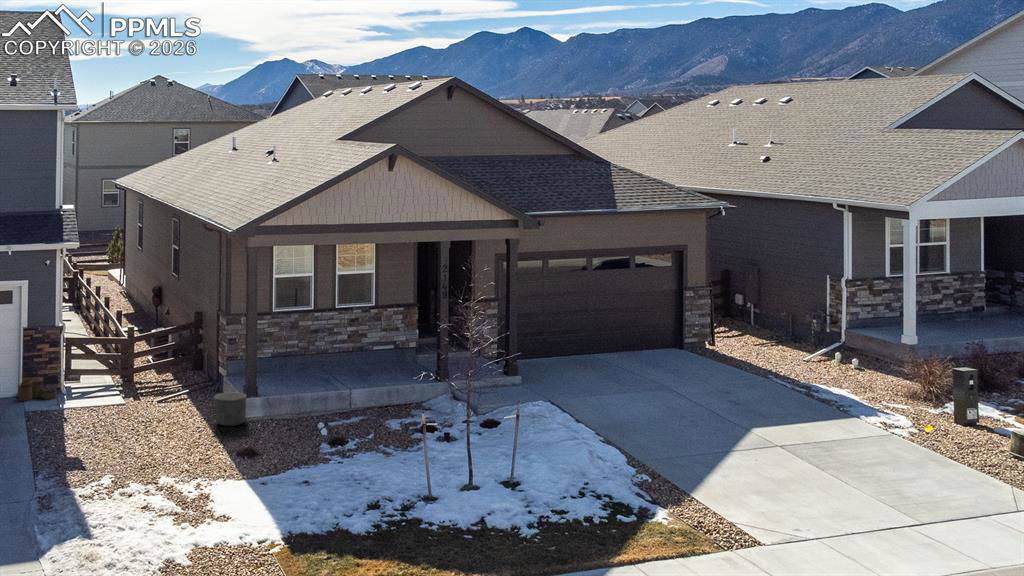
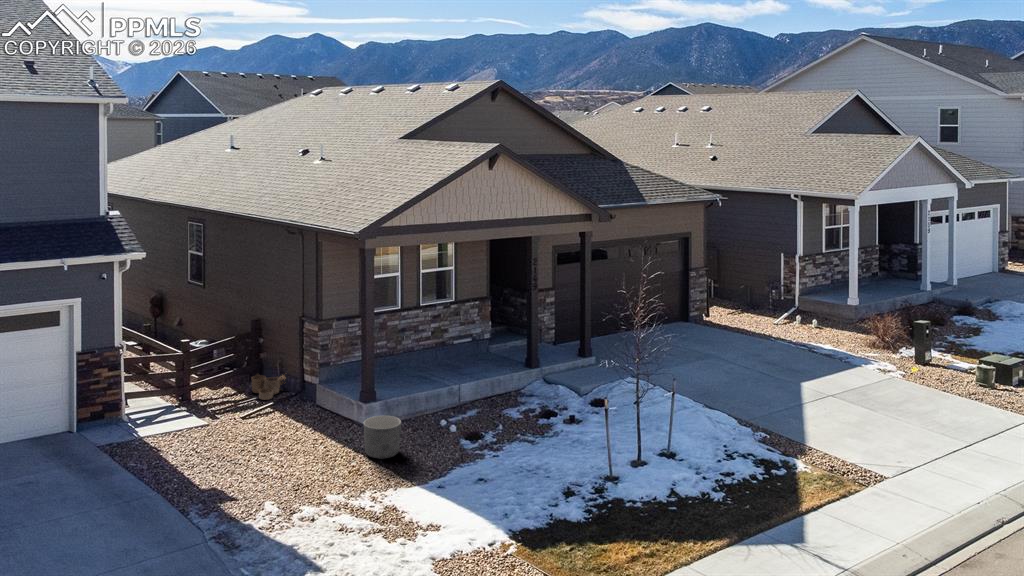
woven basket: present [18,380,57,401] -> present [252,373,287,400]

